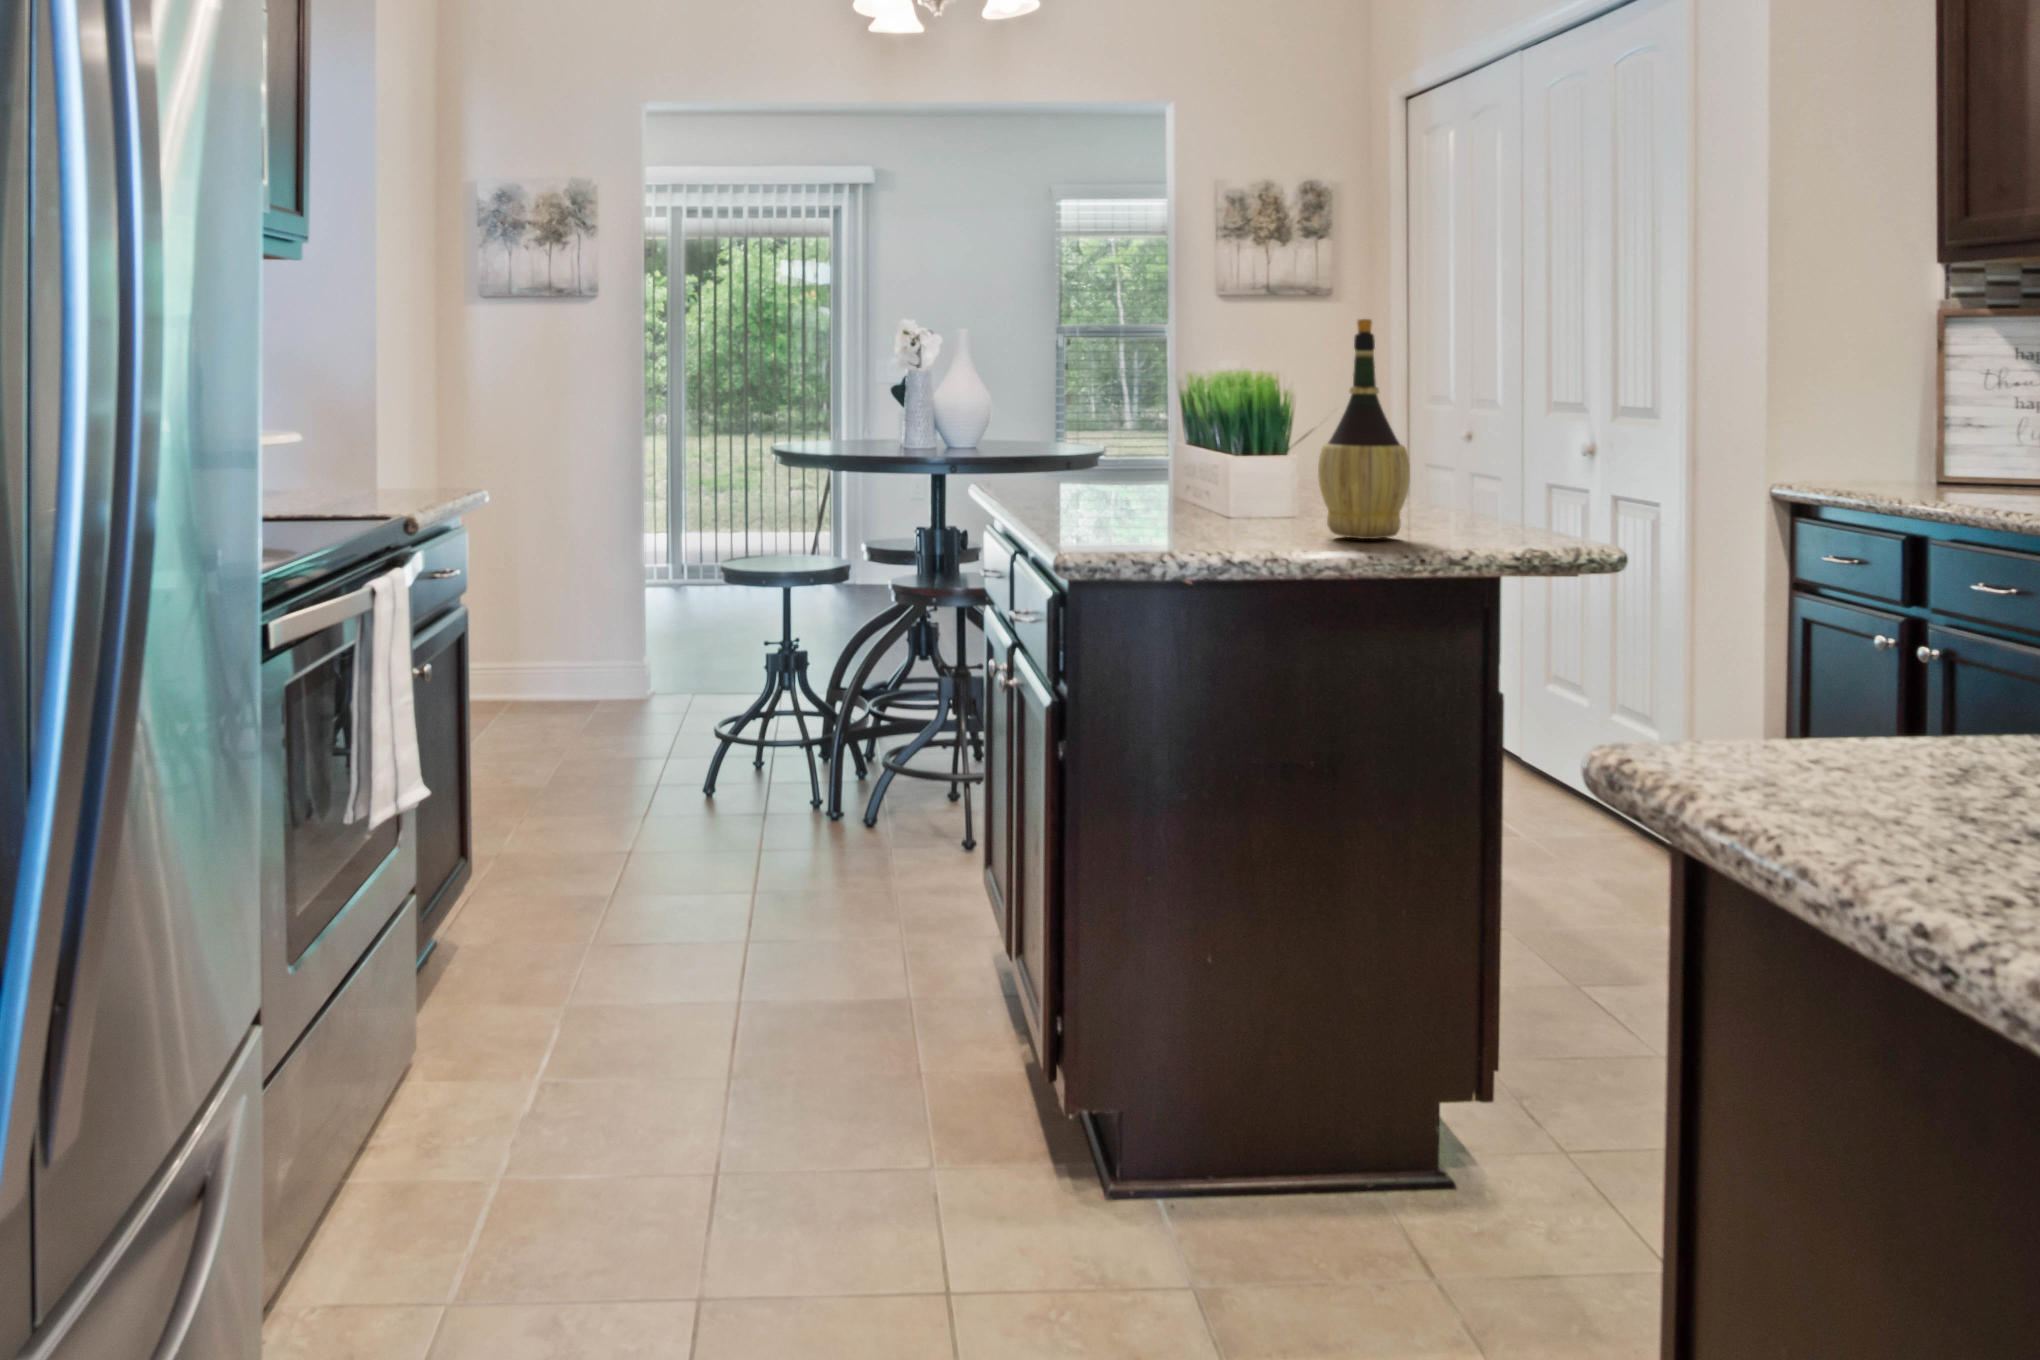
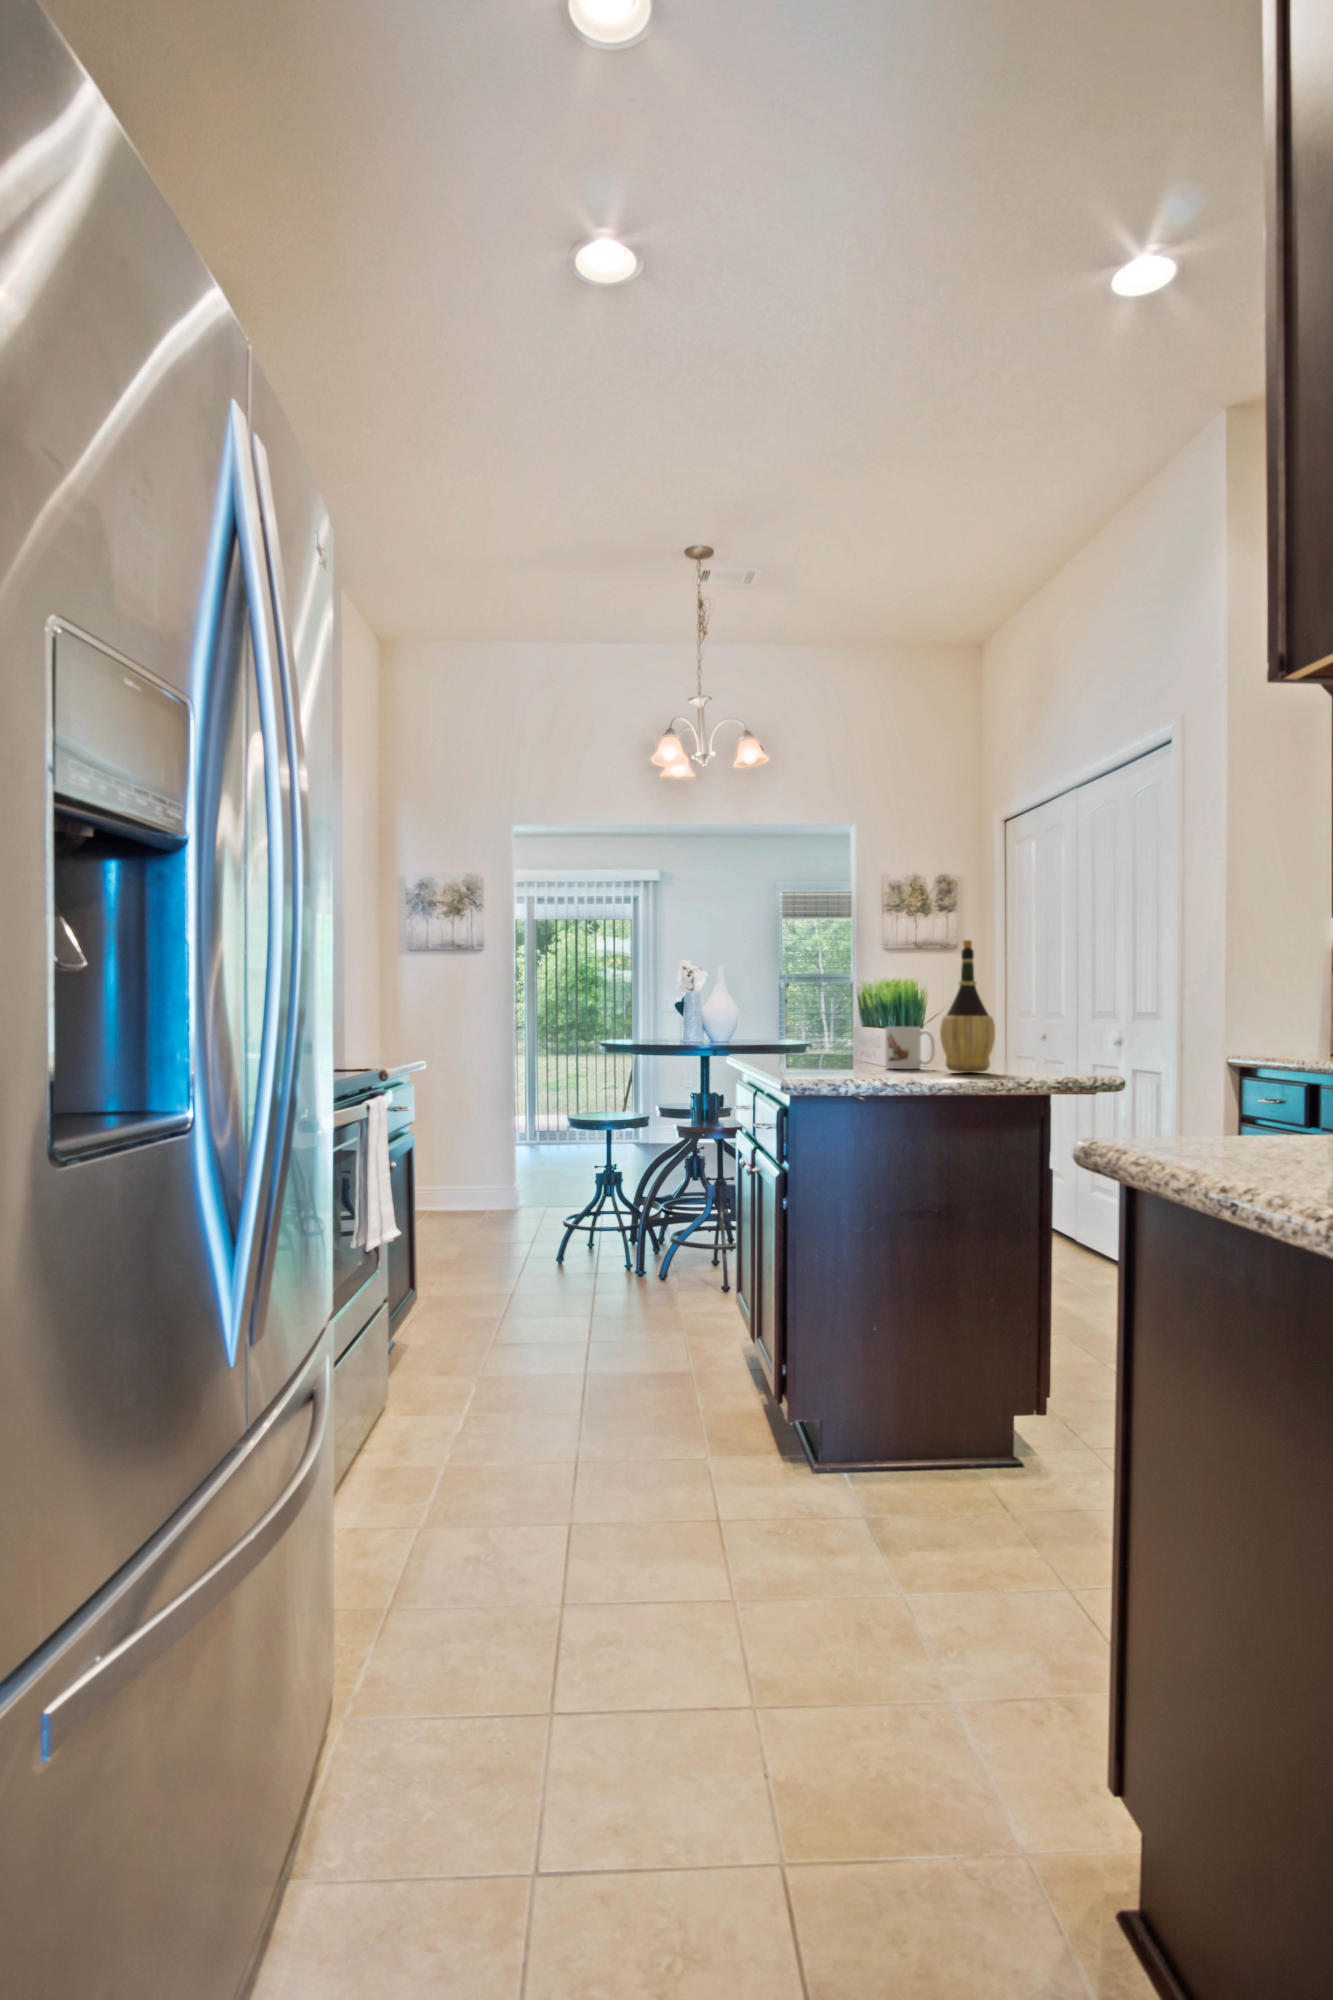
mug: none [1227,454,1308,527] -> present [885,1027,935,1069]

